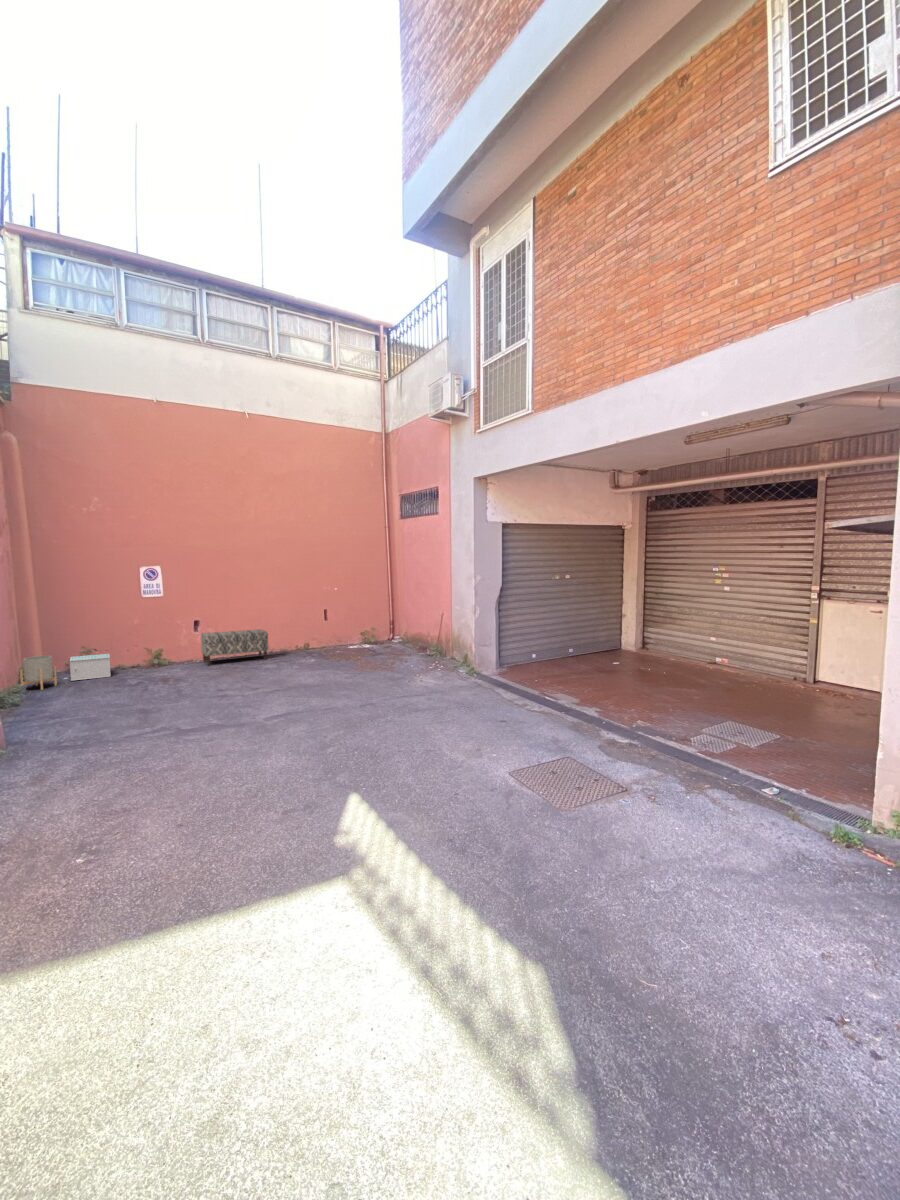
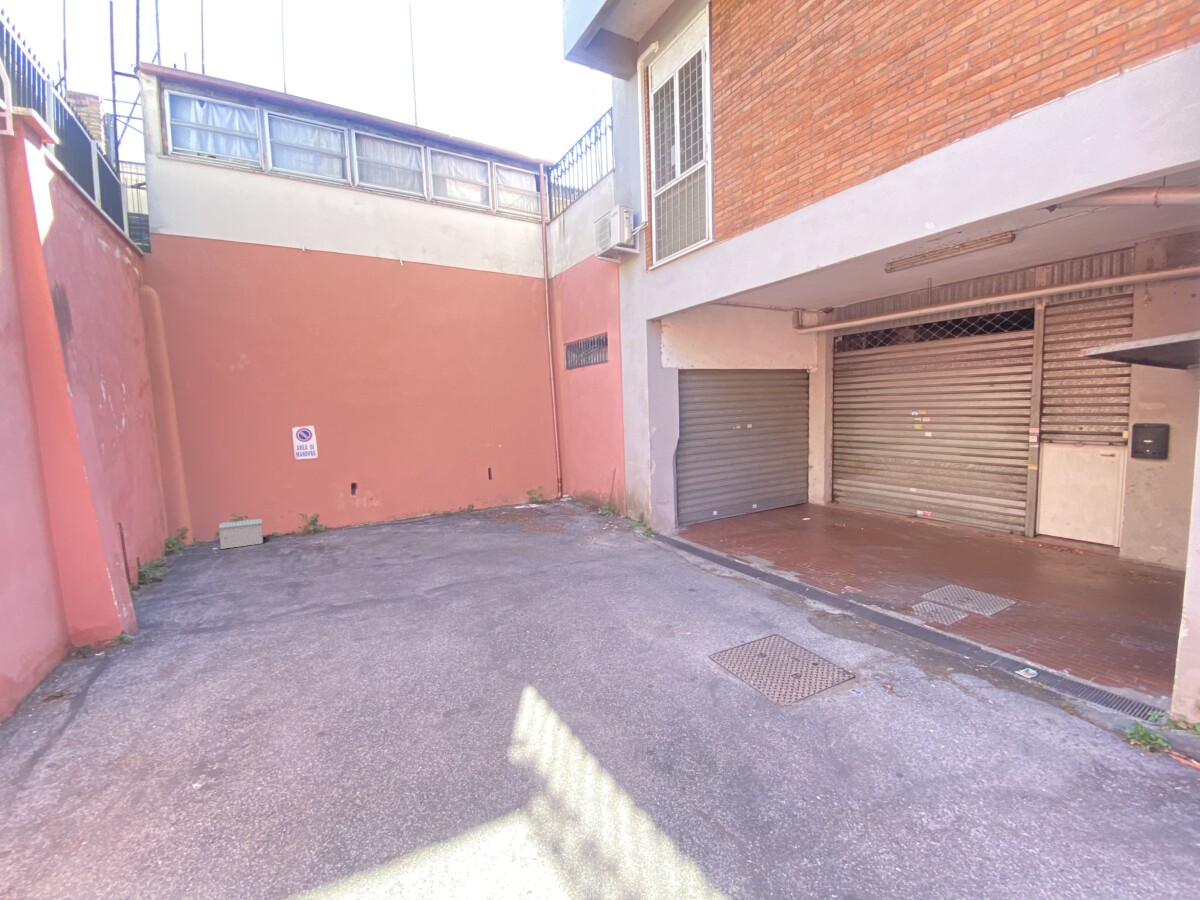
bench: present [201,629,268,665] -> none [358,489,430,528]
planter: present [20,656,57,690] -> none [165,523,205,561]

